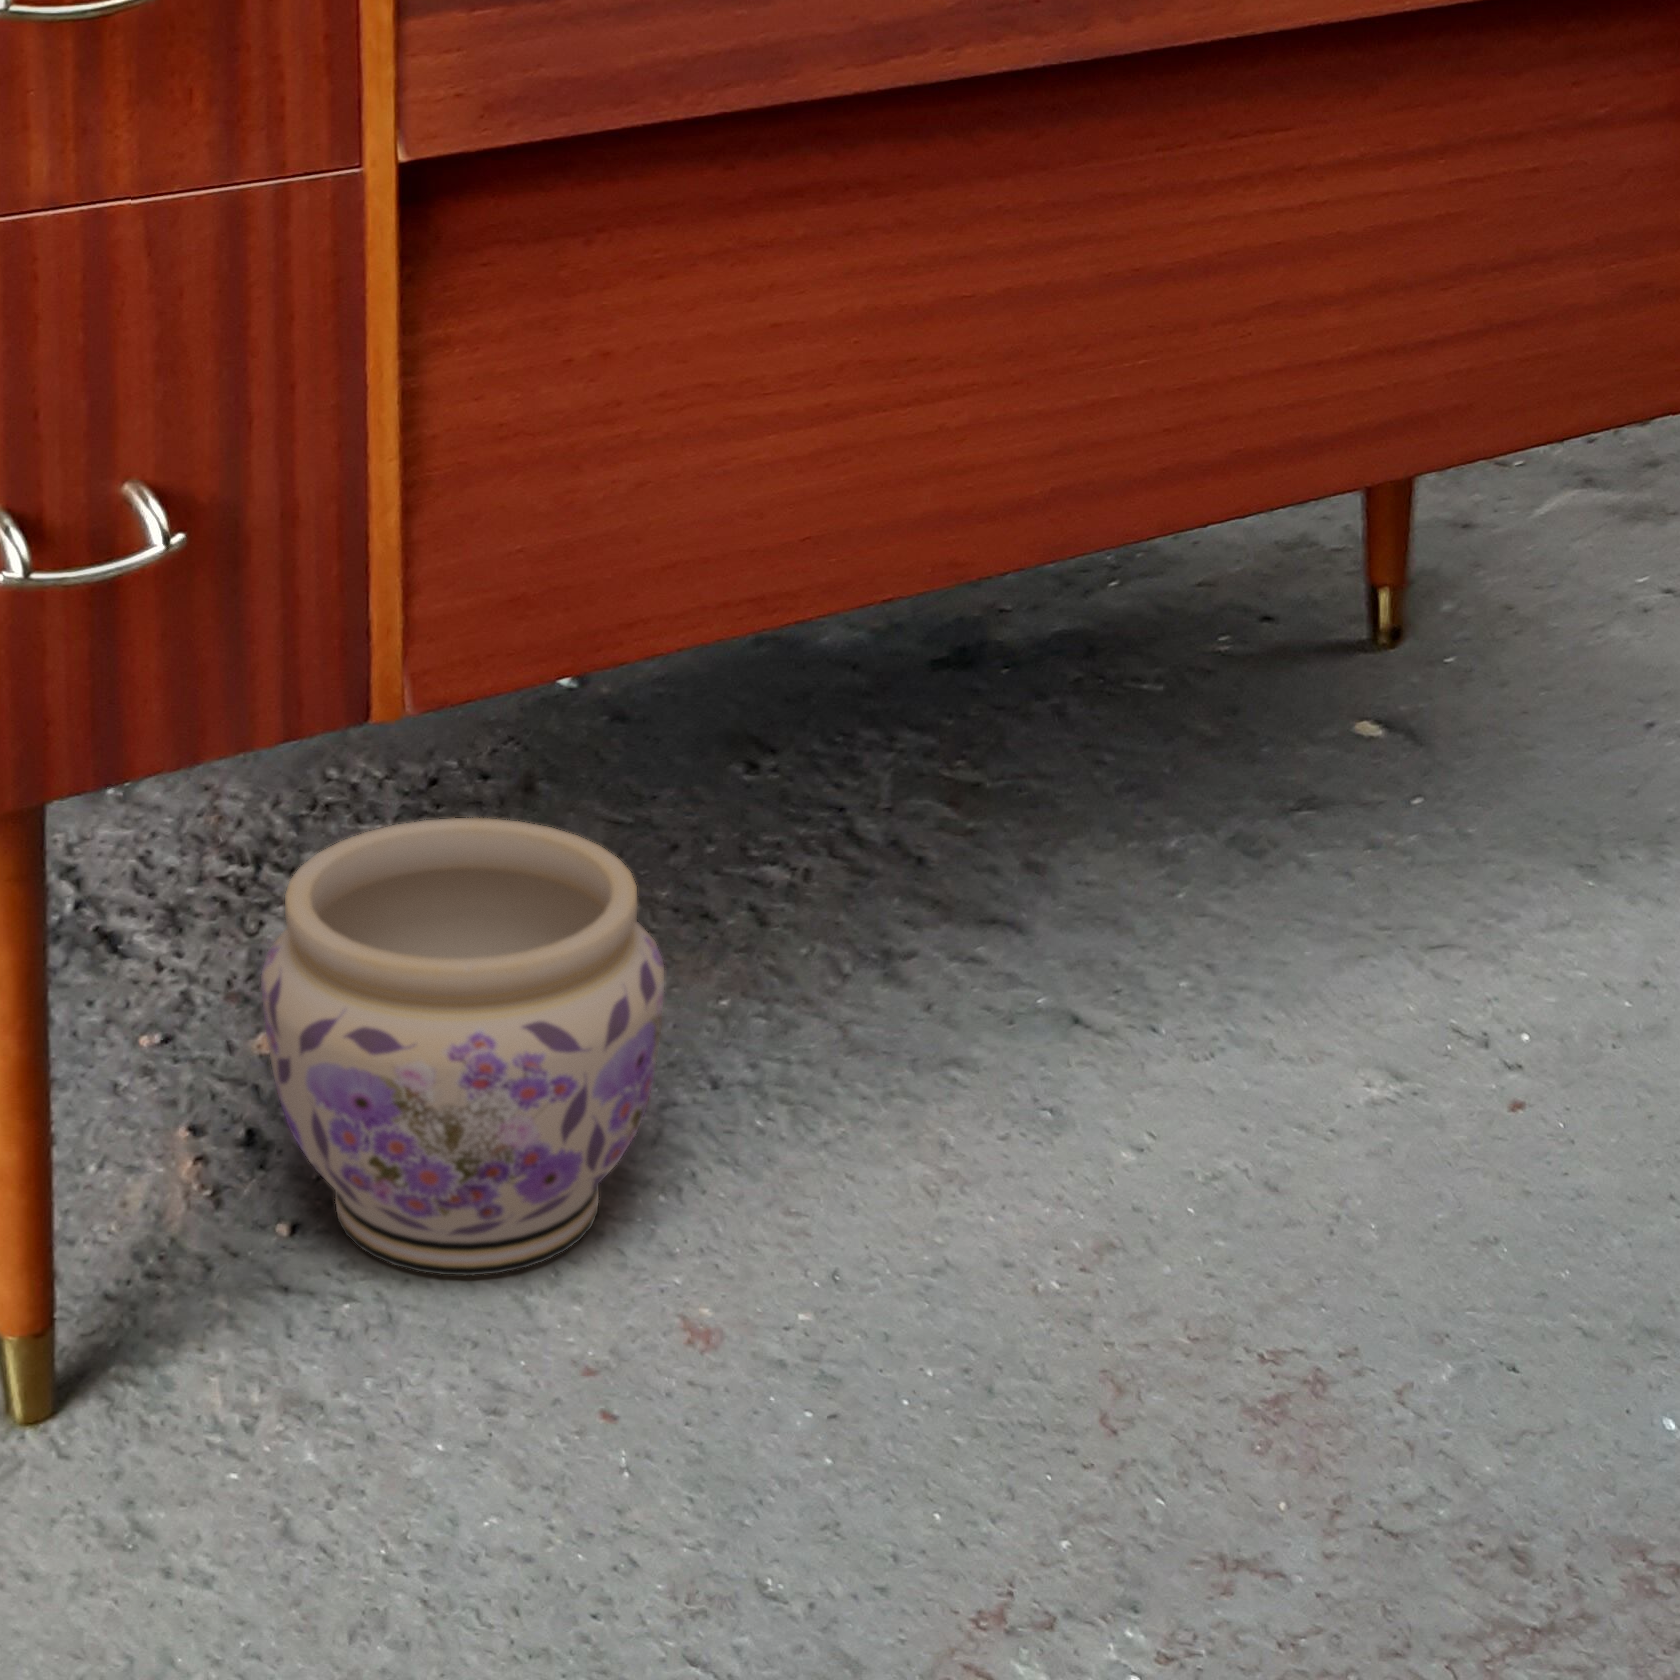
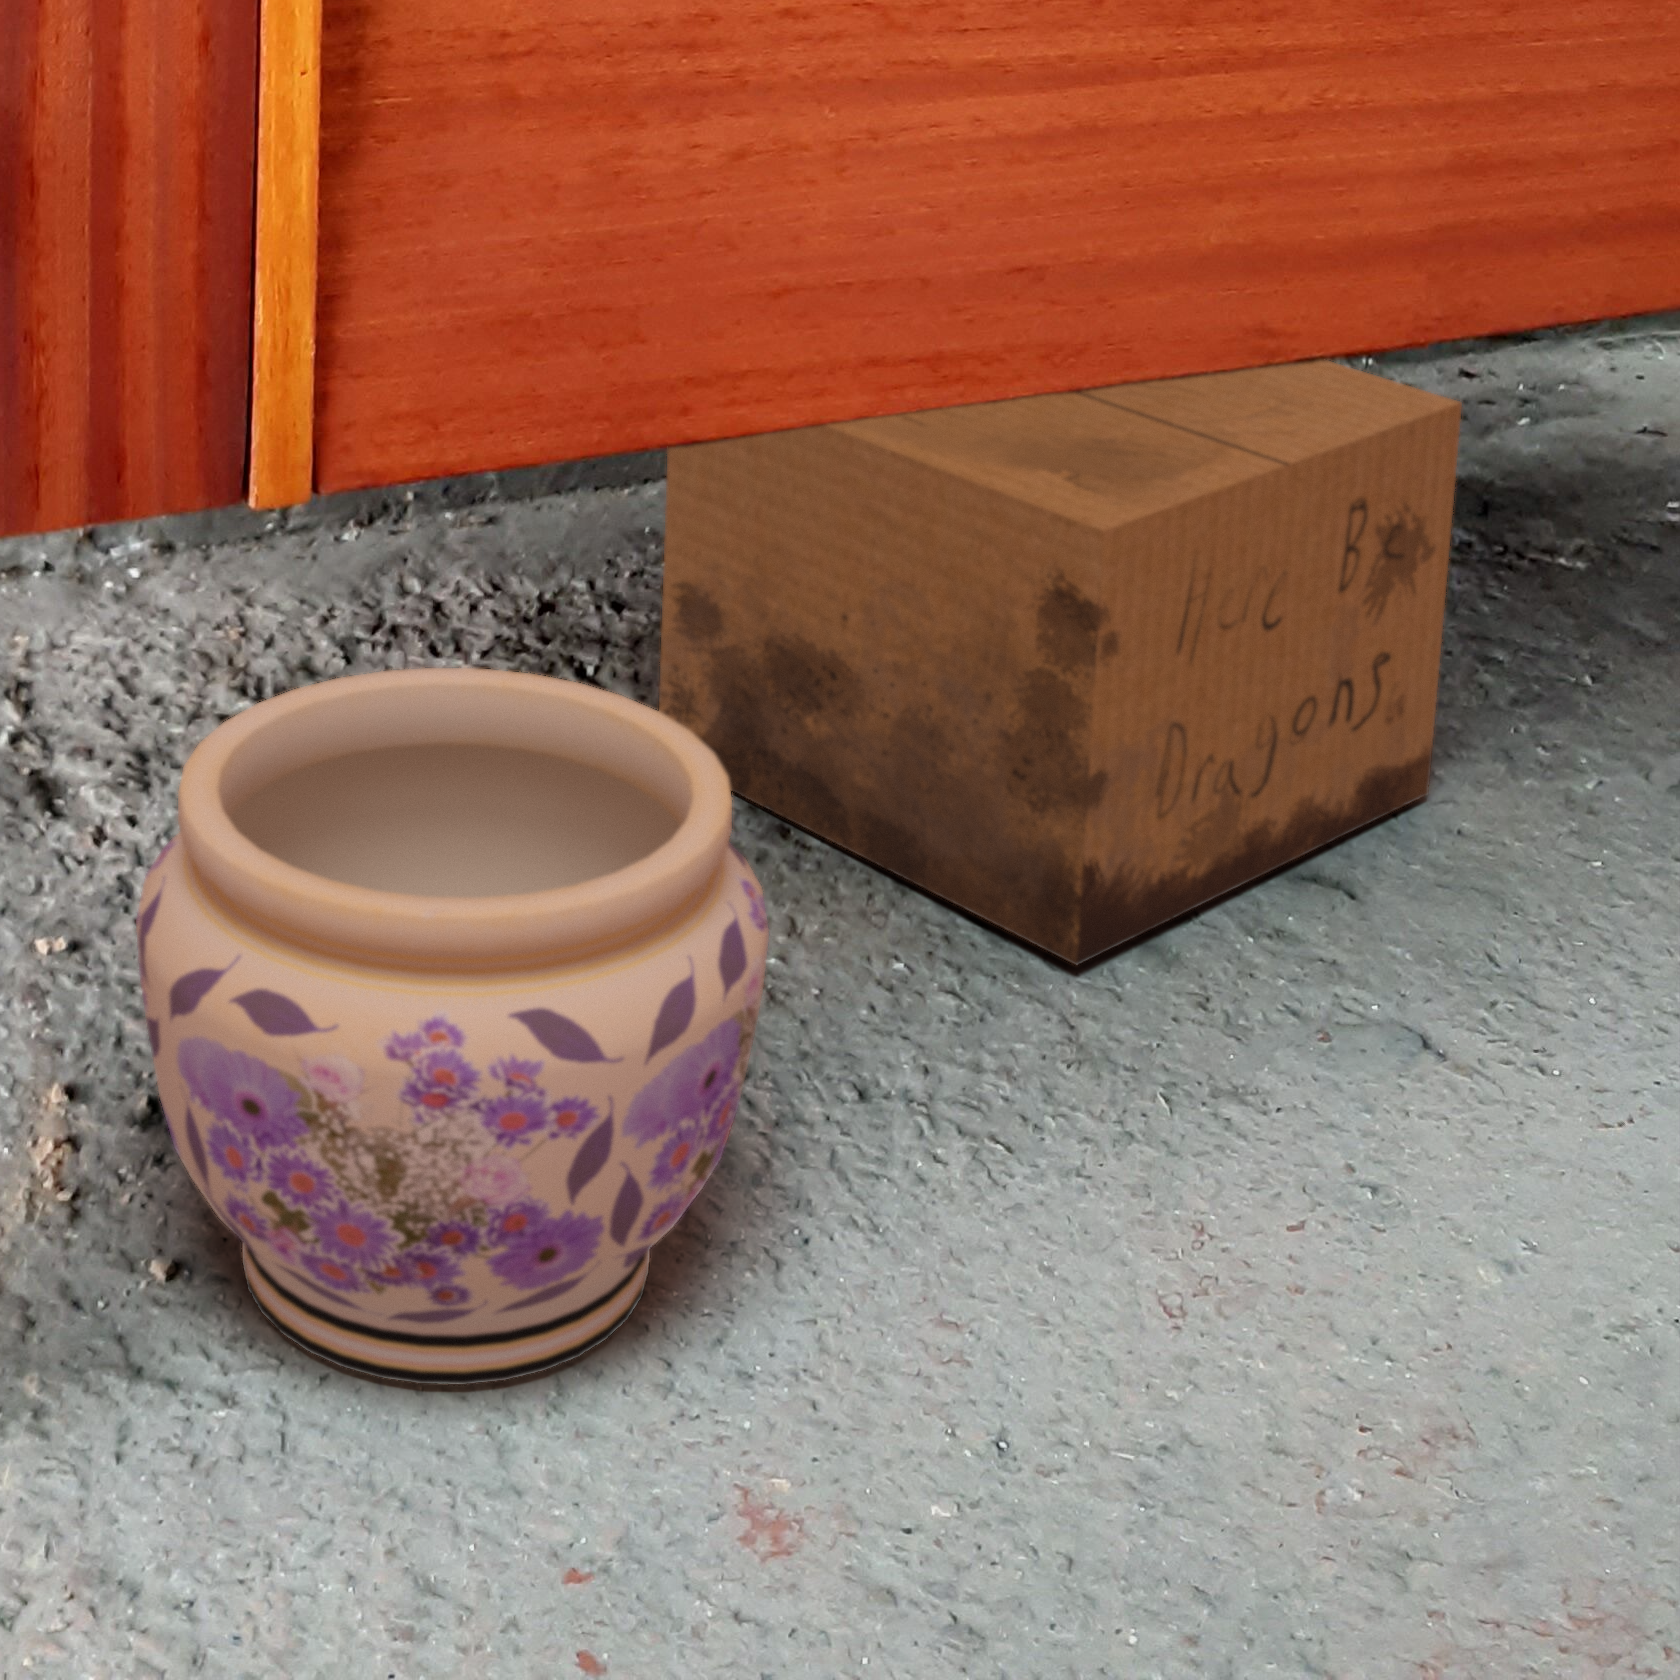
cardboard box: none [530,506,1069,989] -> present [659,359,1462,965]

